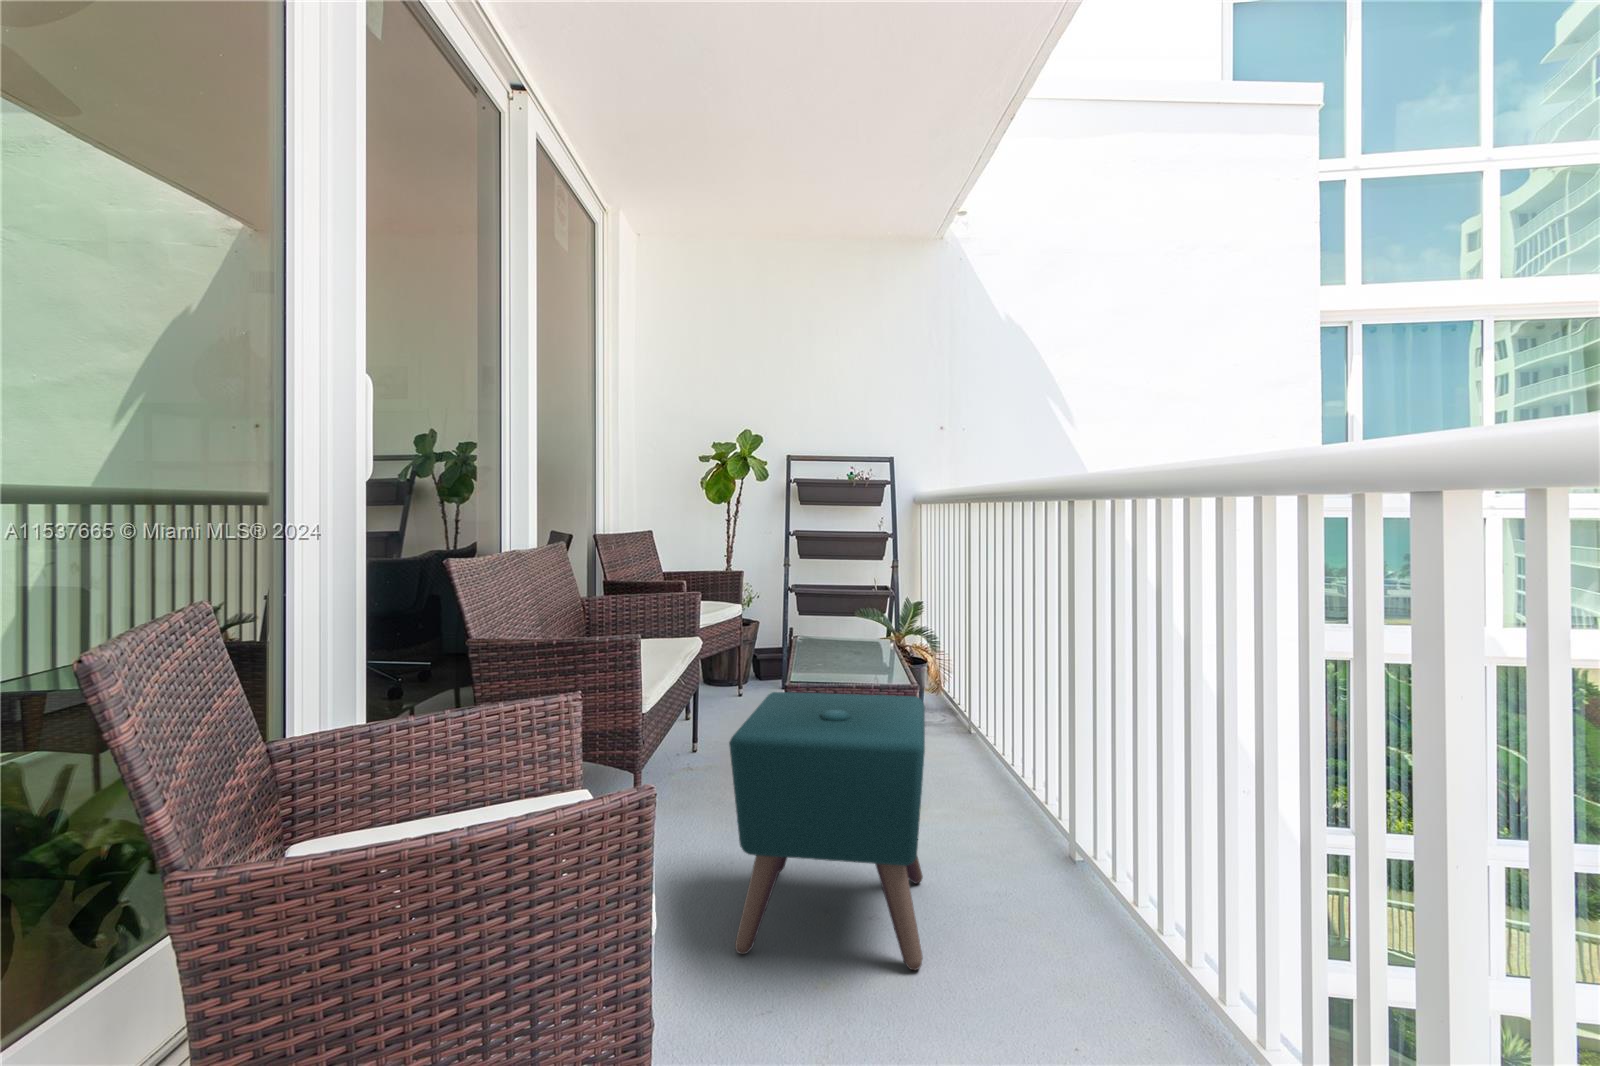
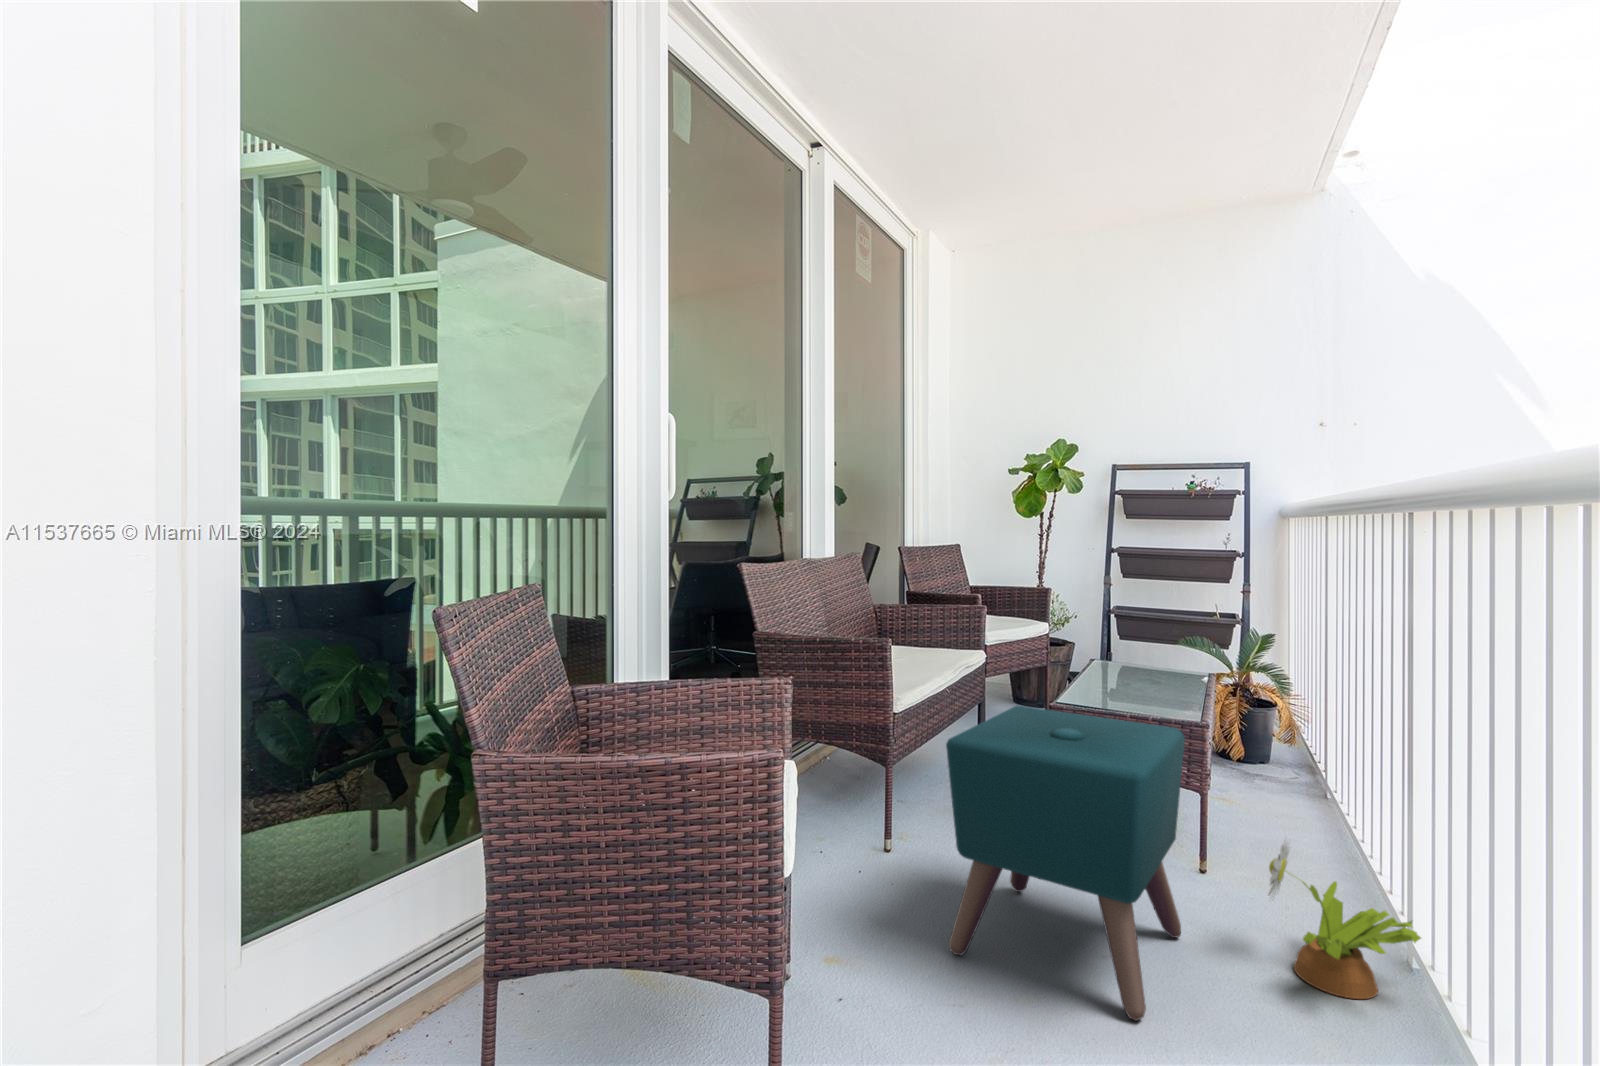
decorative plant: none [988,777,1097,901] -> present [1269,840,1421,999]

